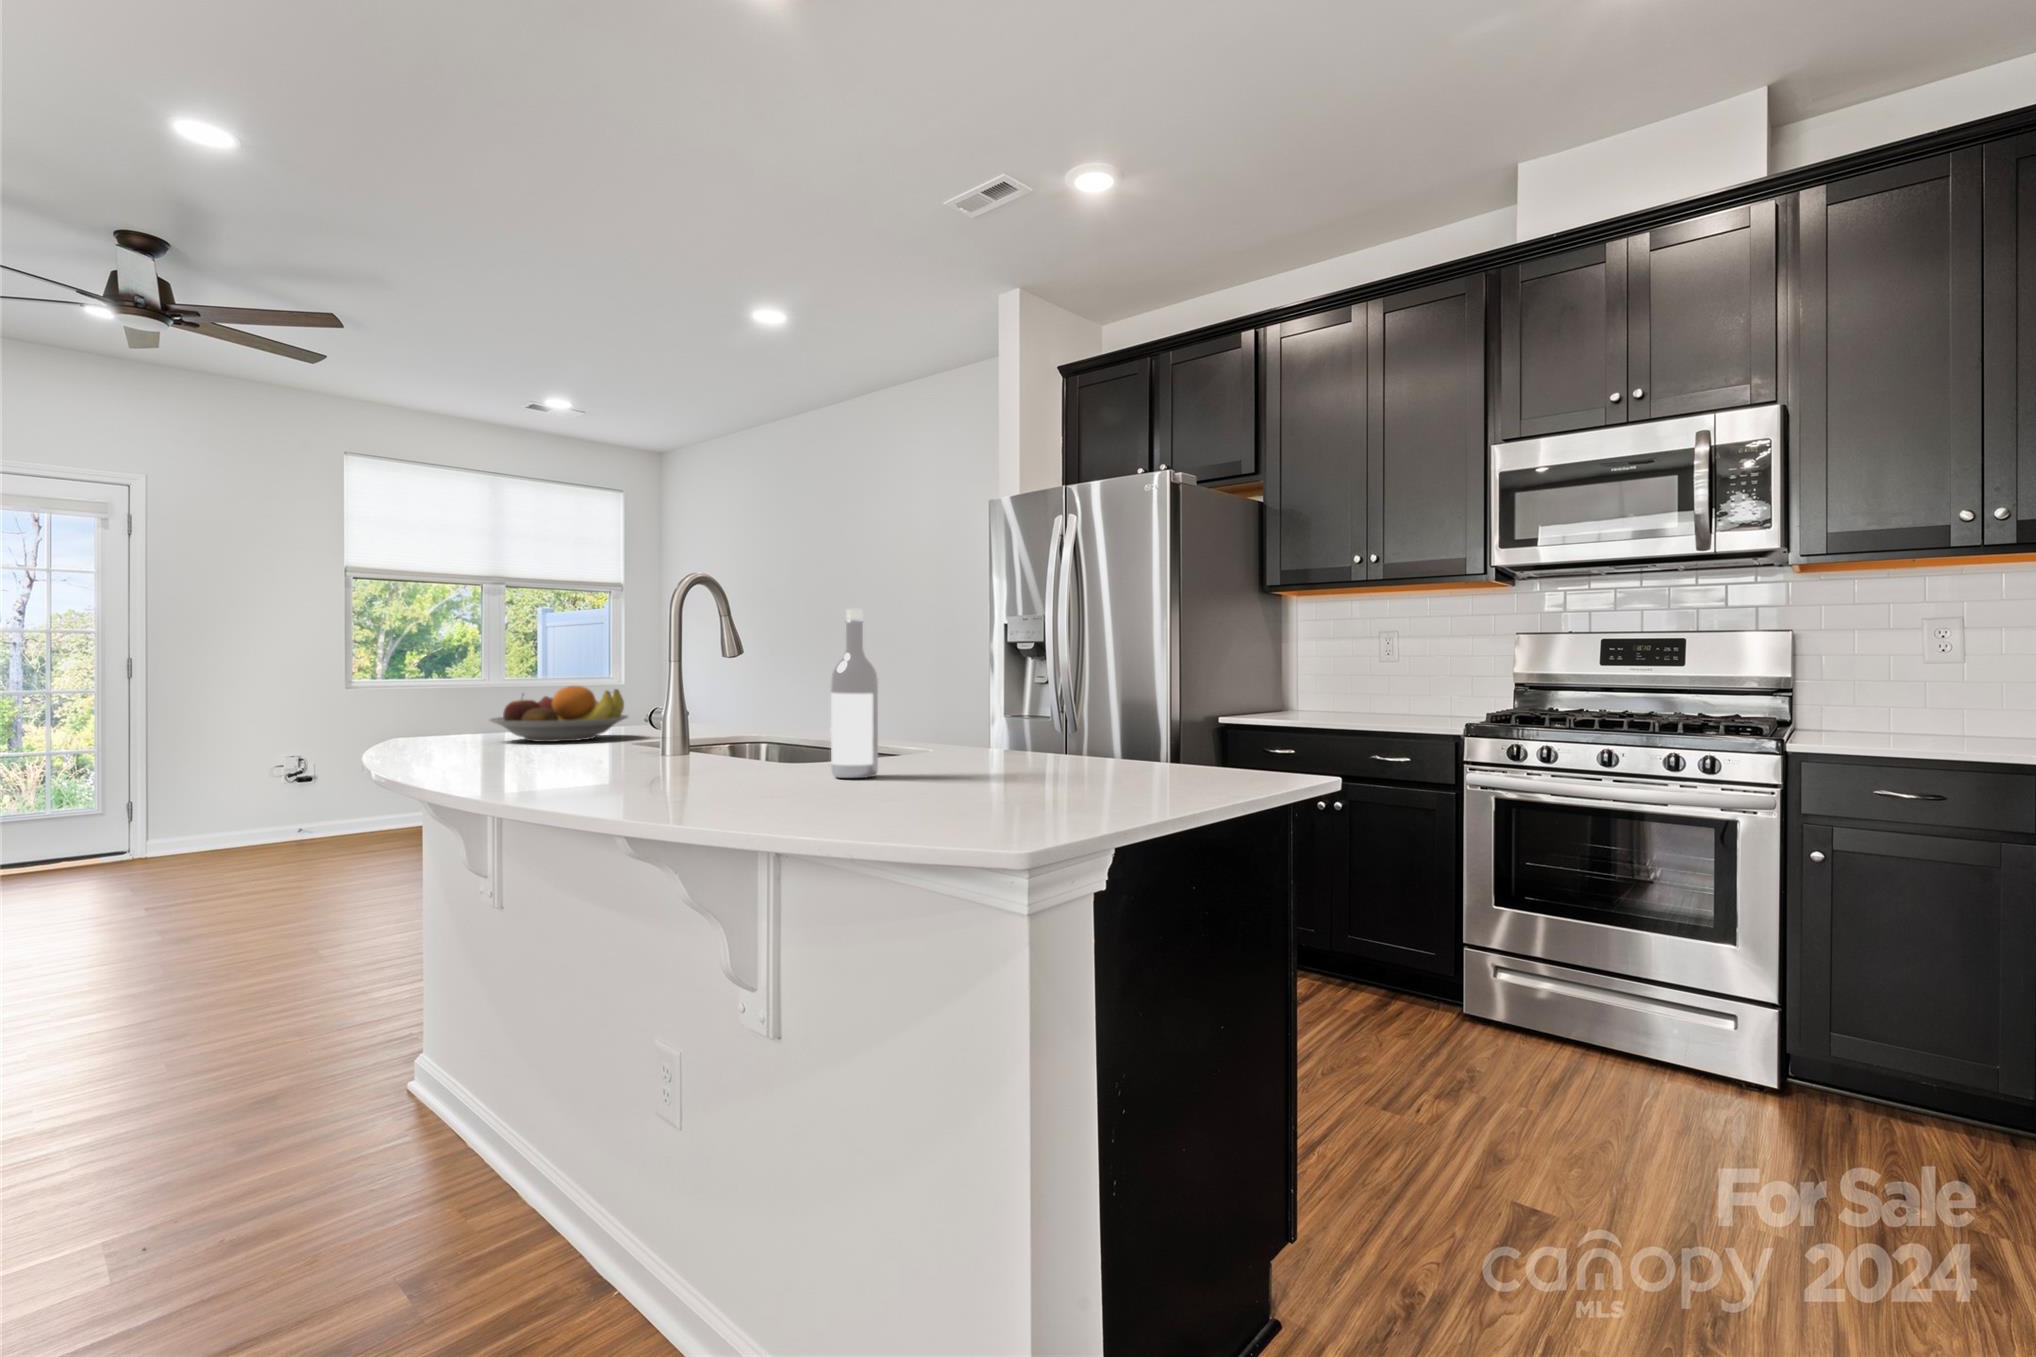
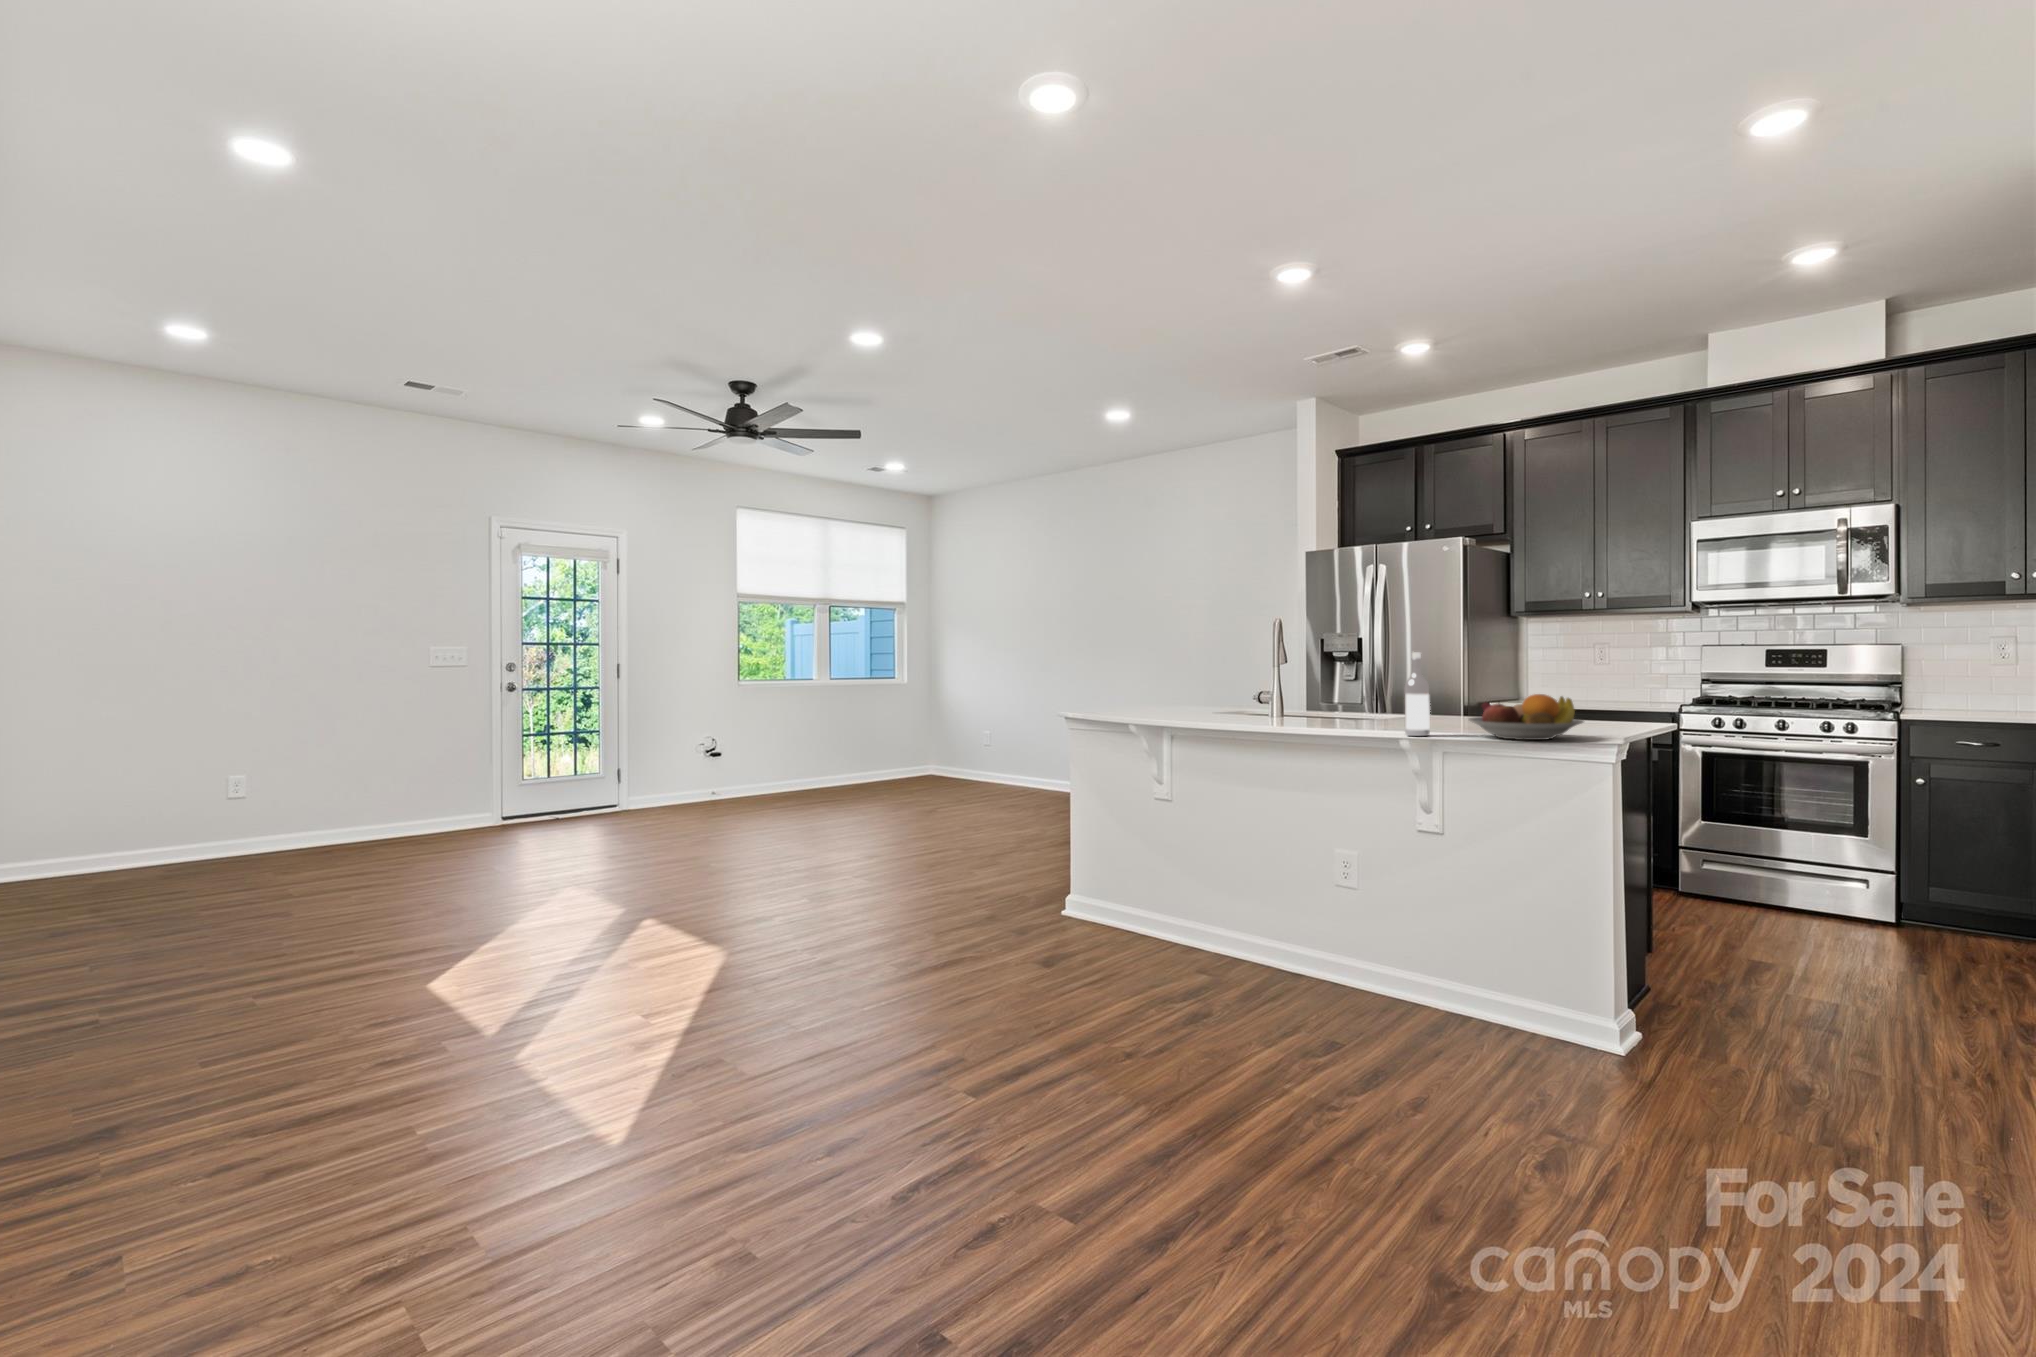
fruit bowl: present [490,686,628,742] -> present [1469,694,1583,740]

